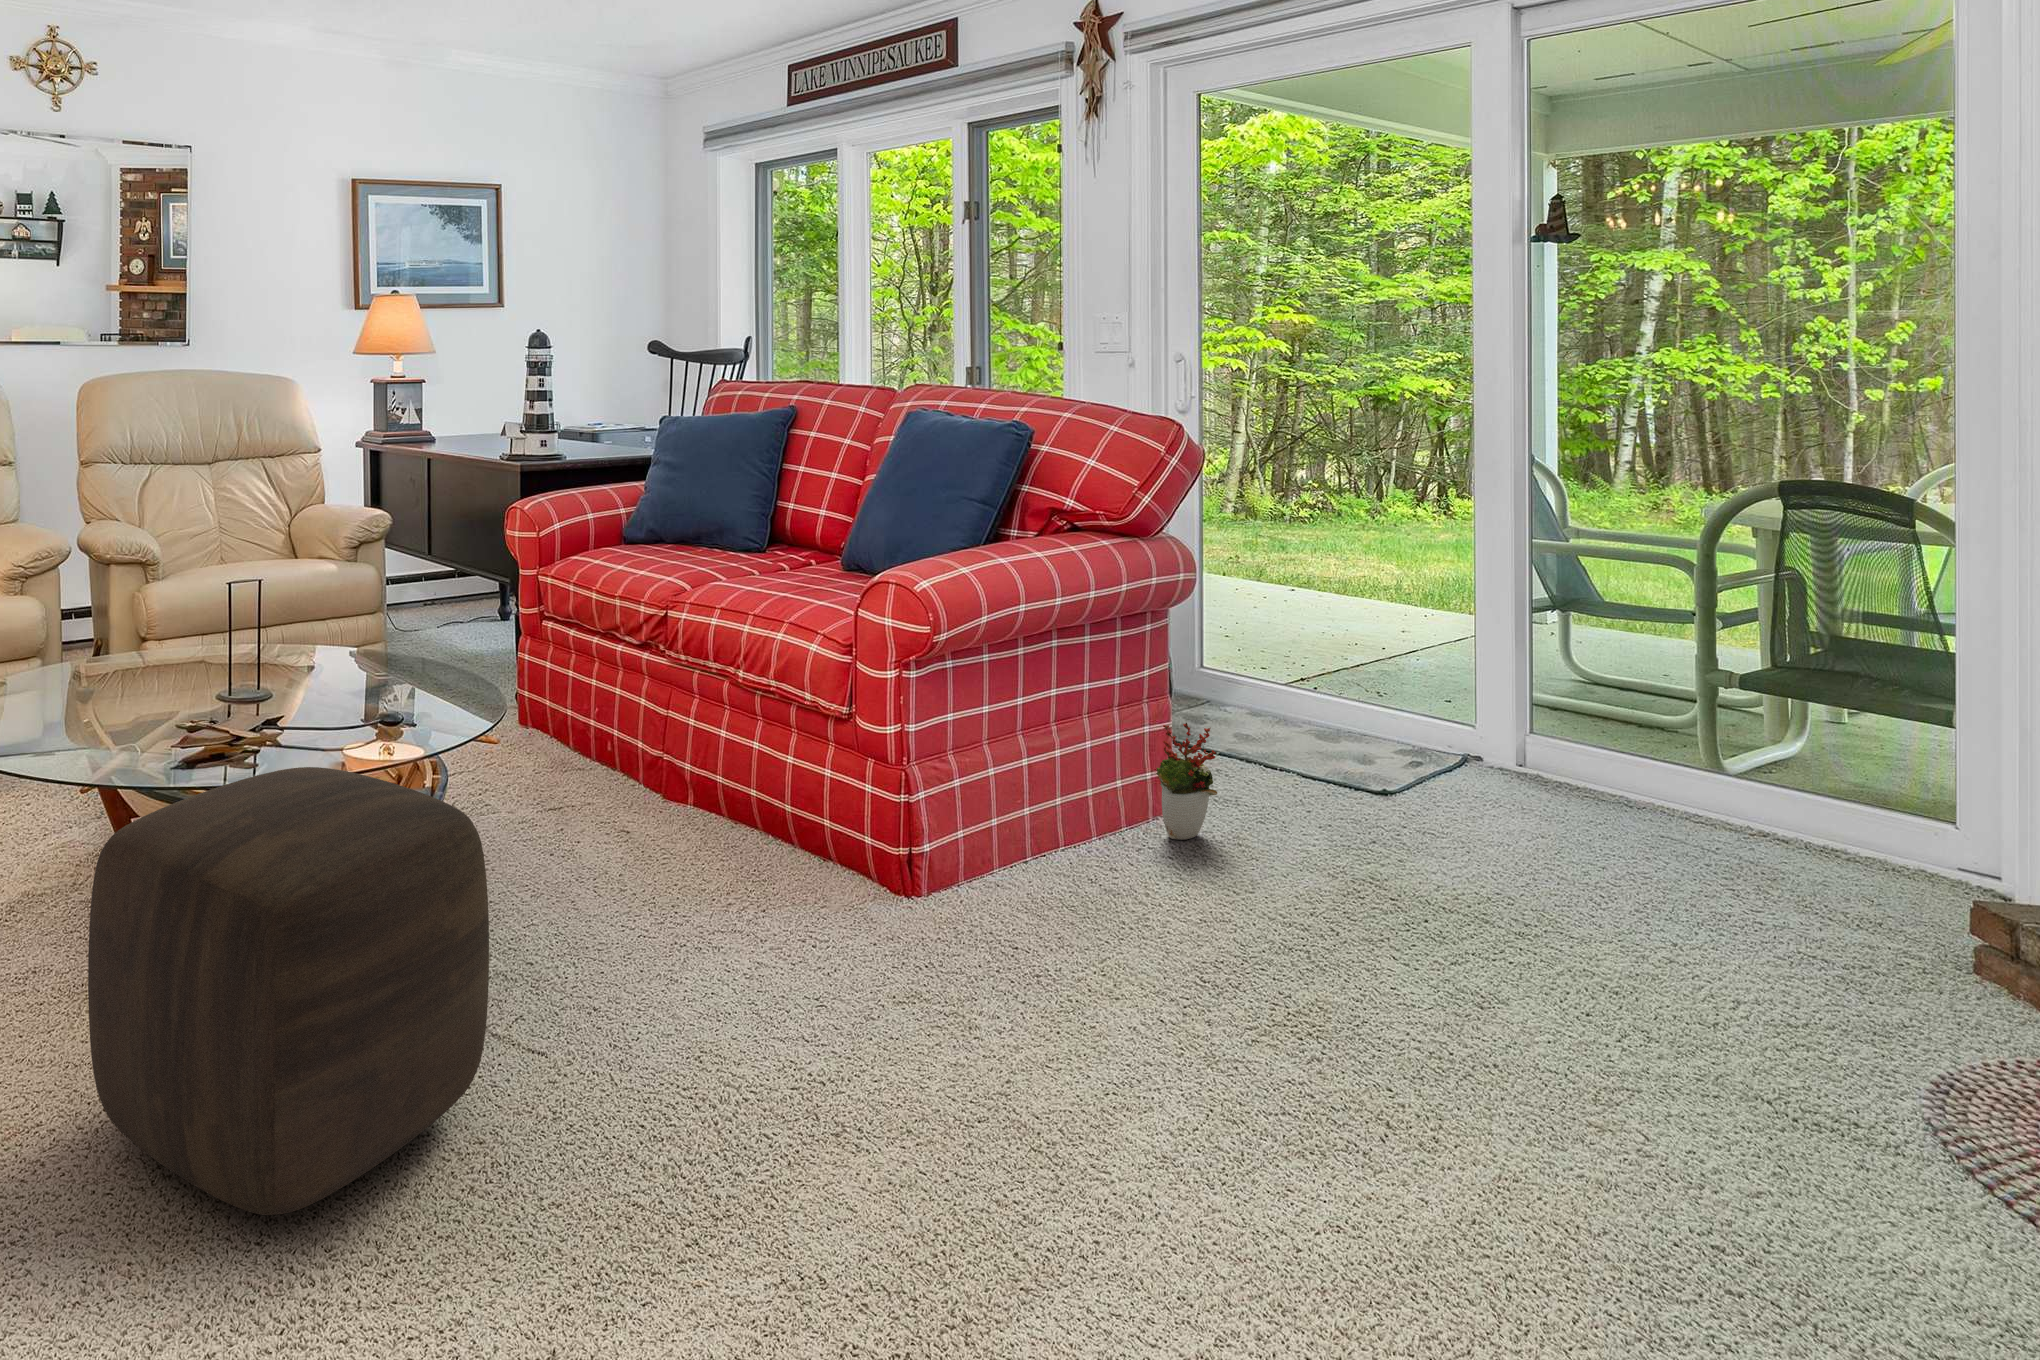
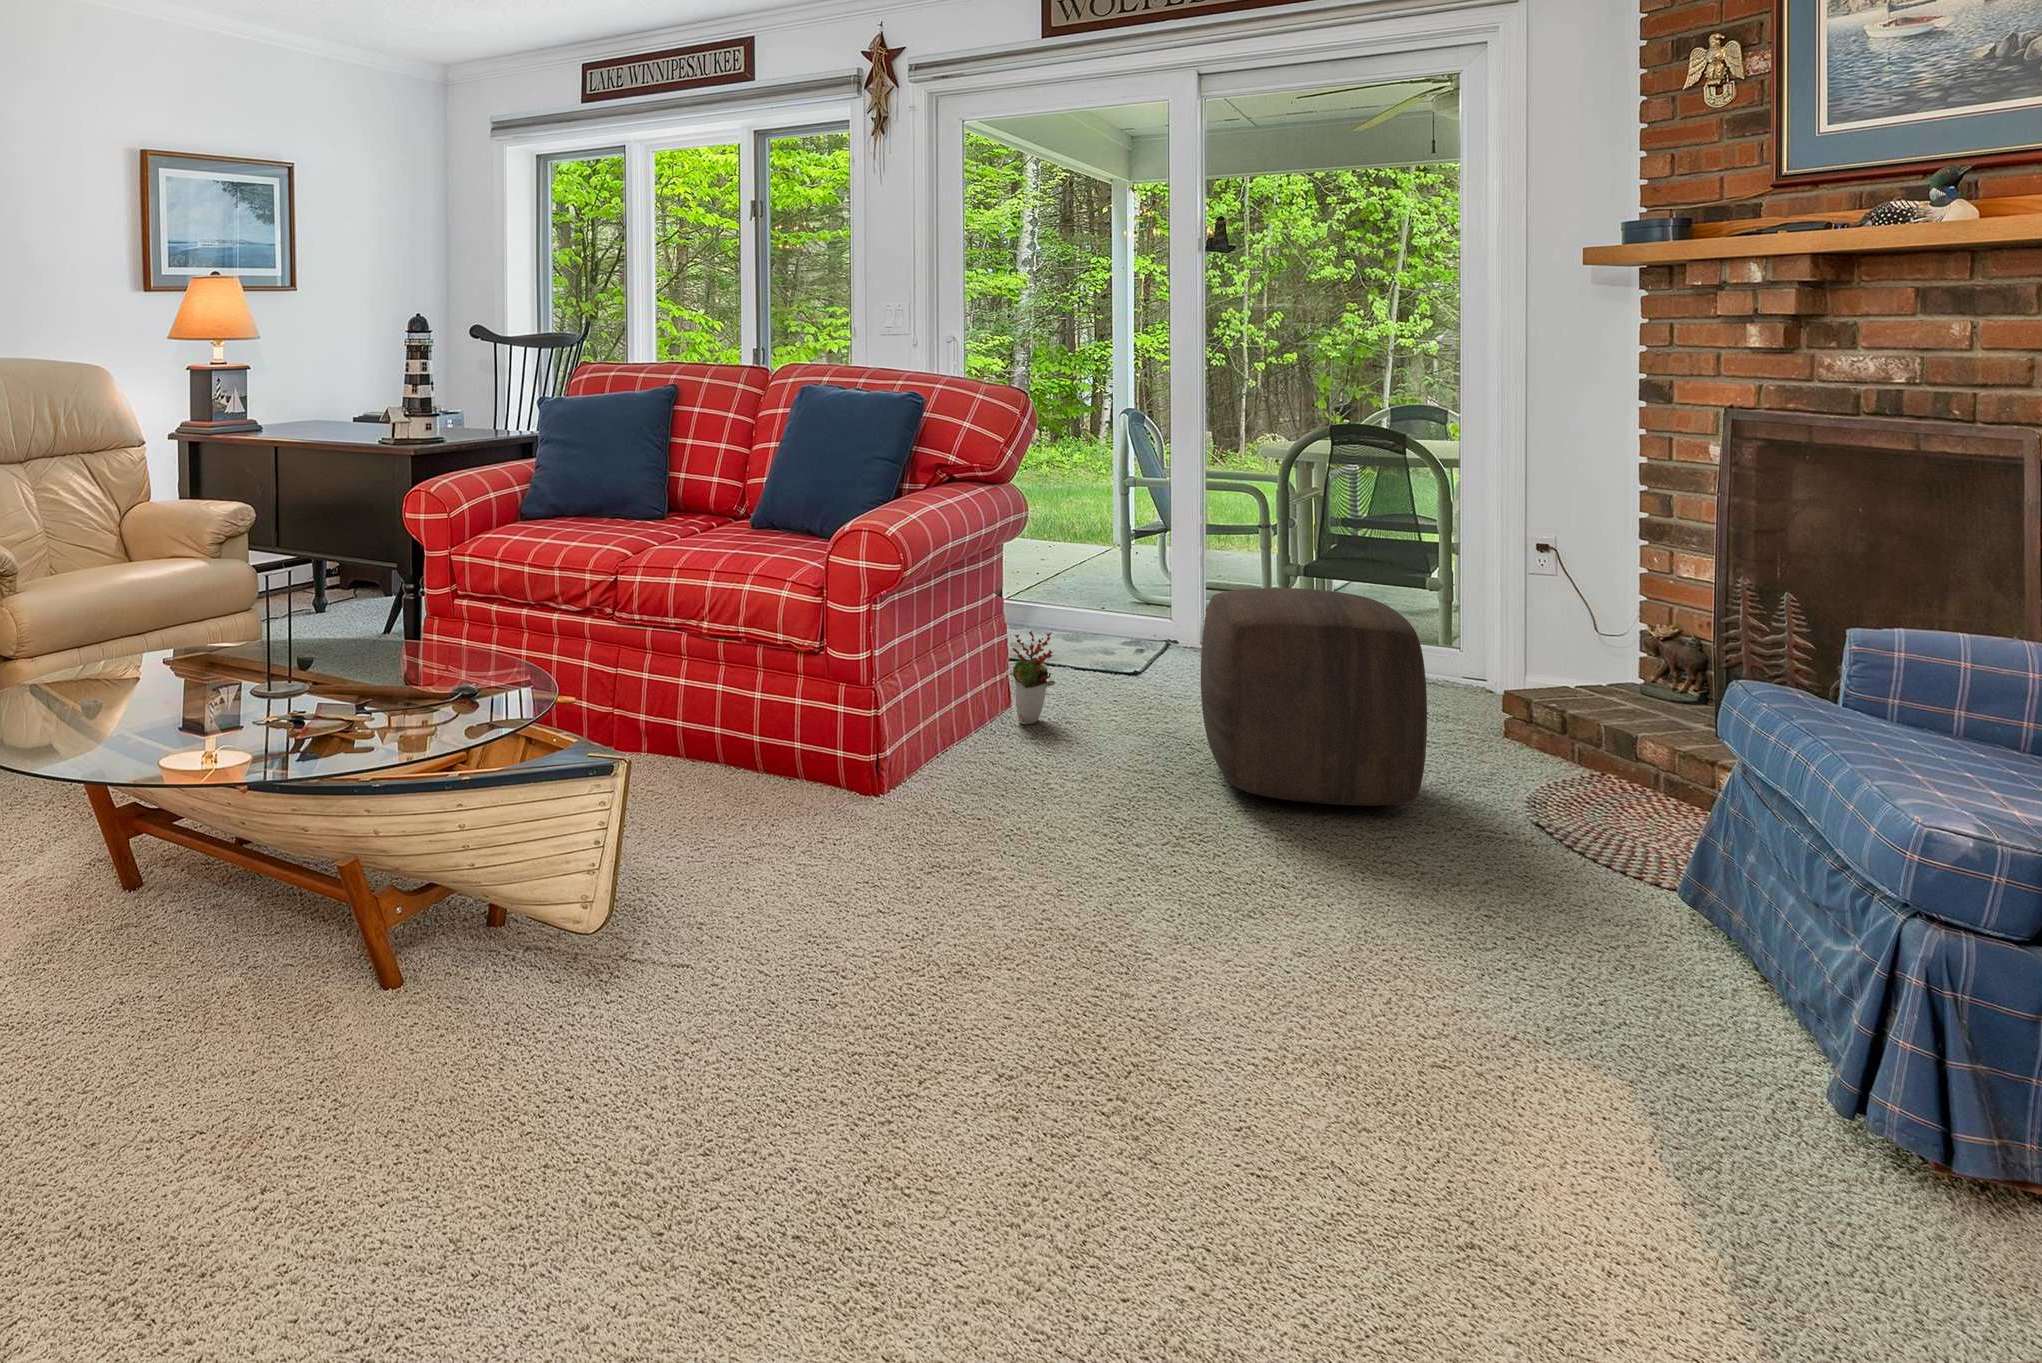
ottoman: present [88,767,489,1215] -> present [1201,588,1427,806]

